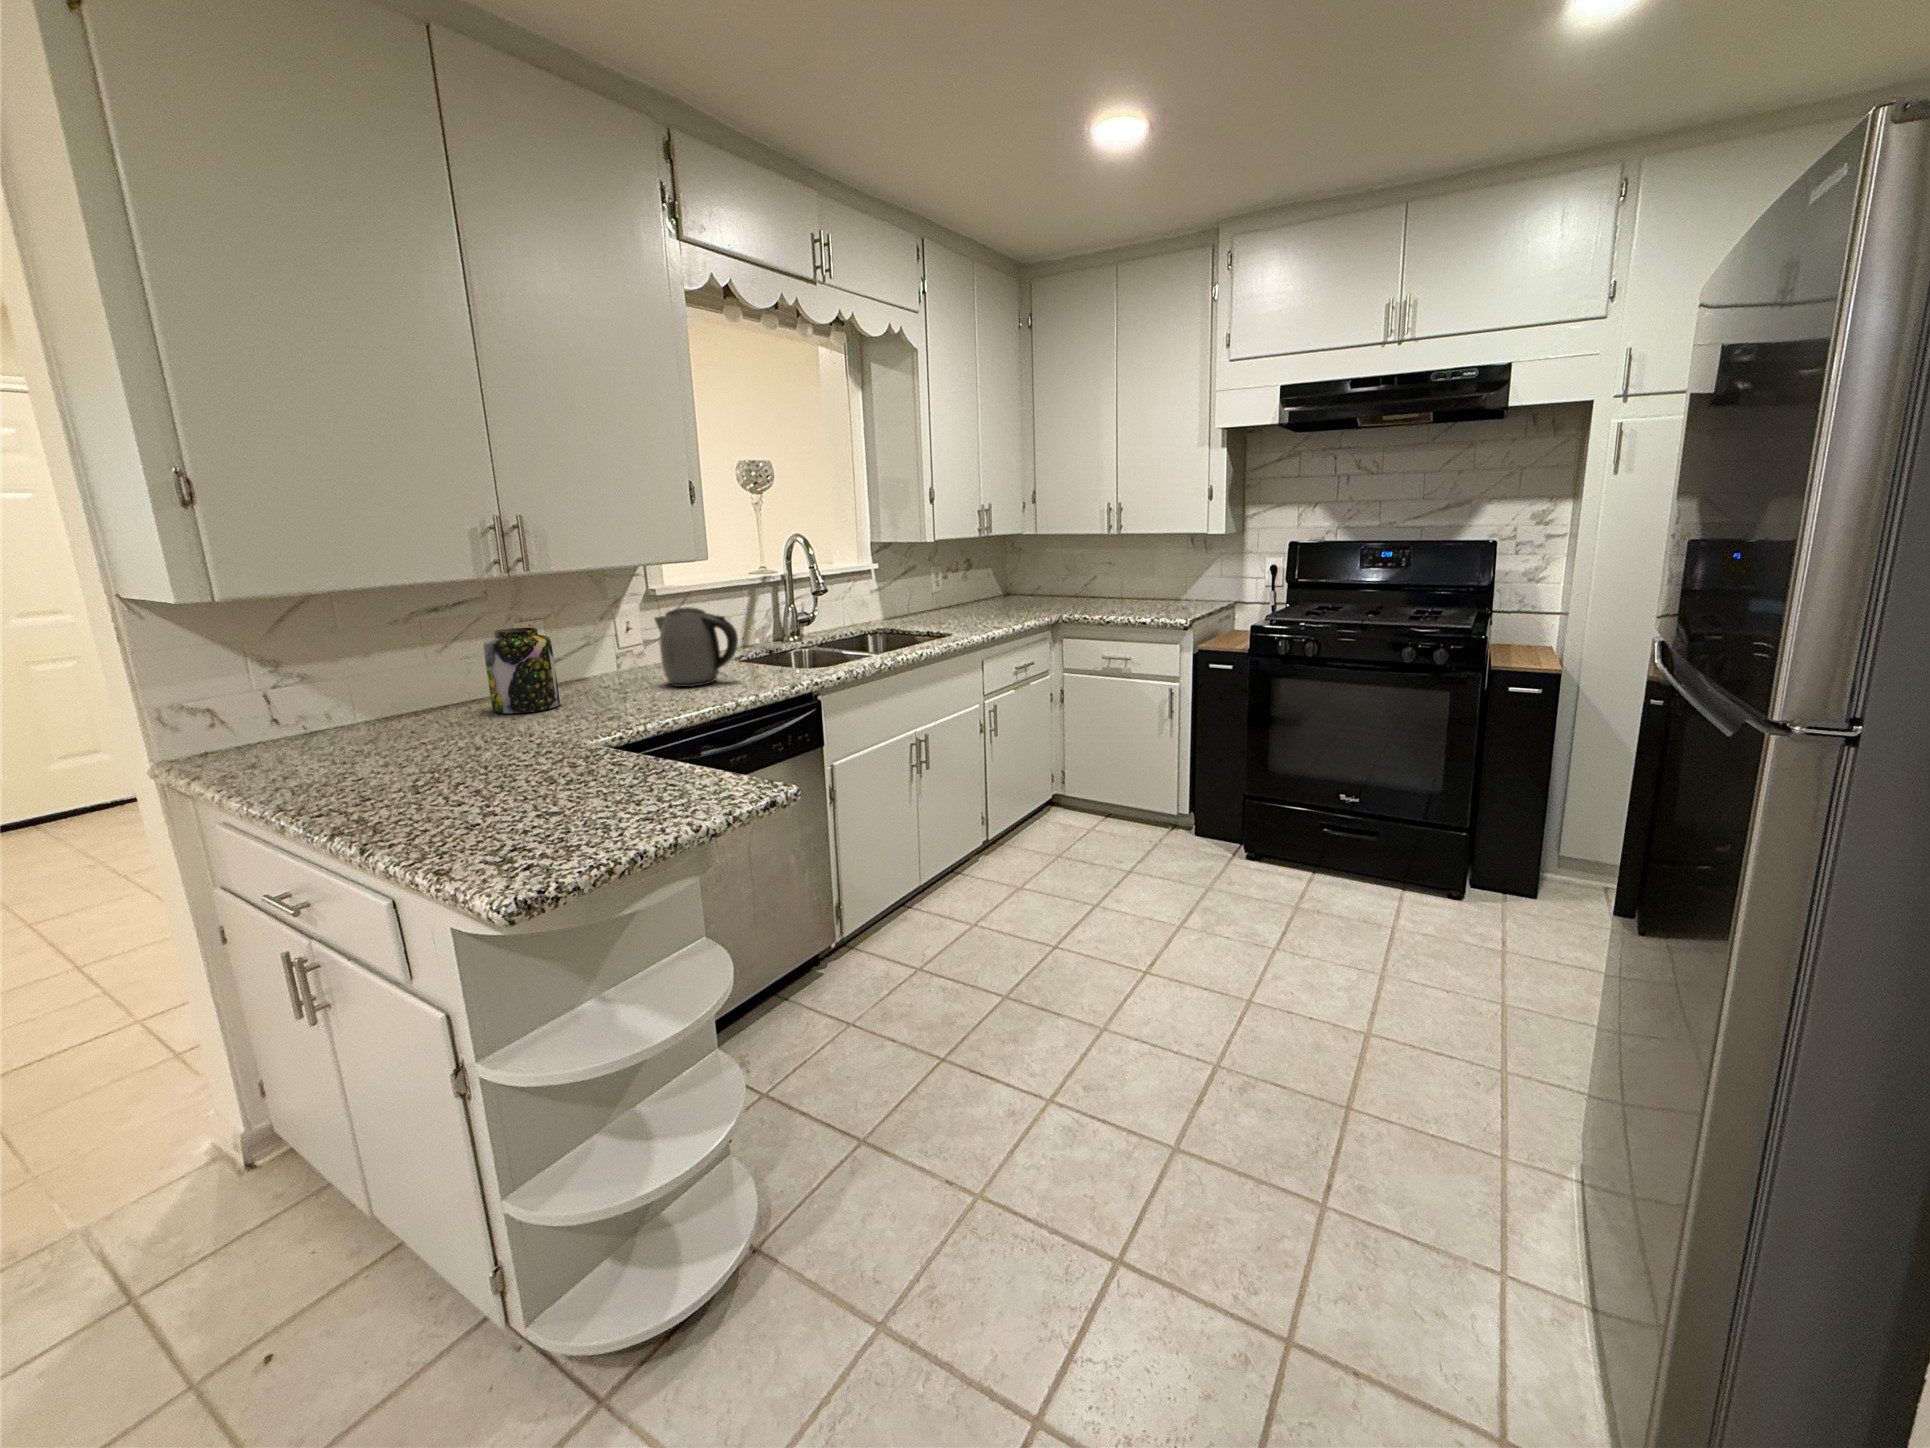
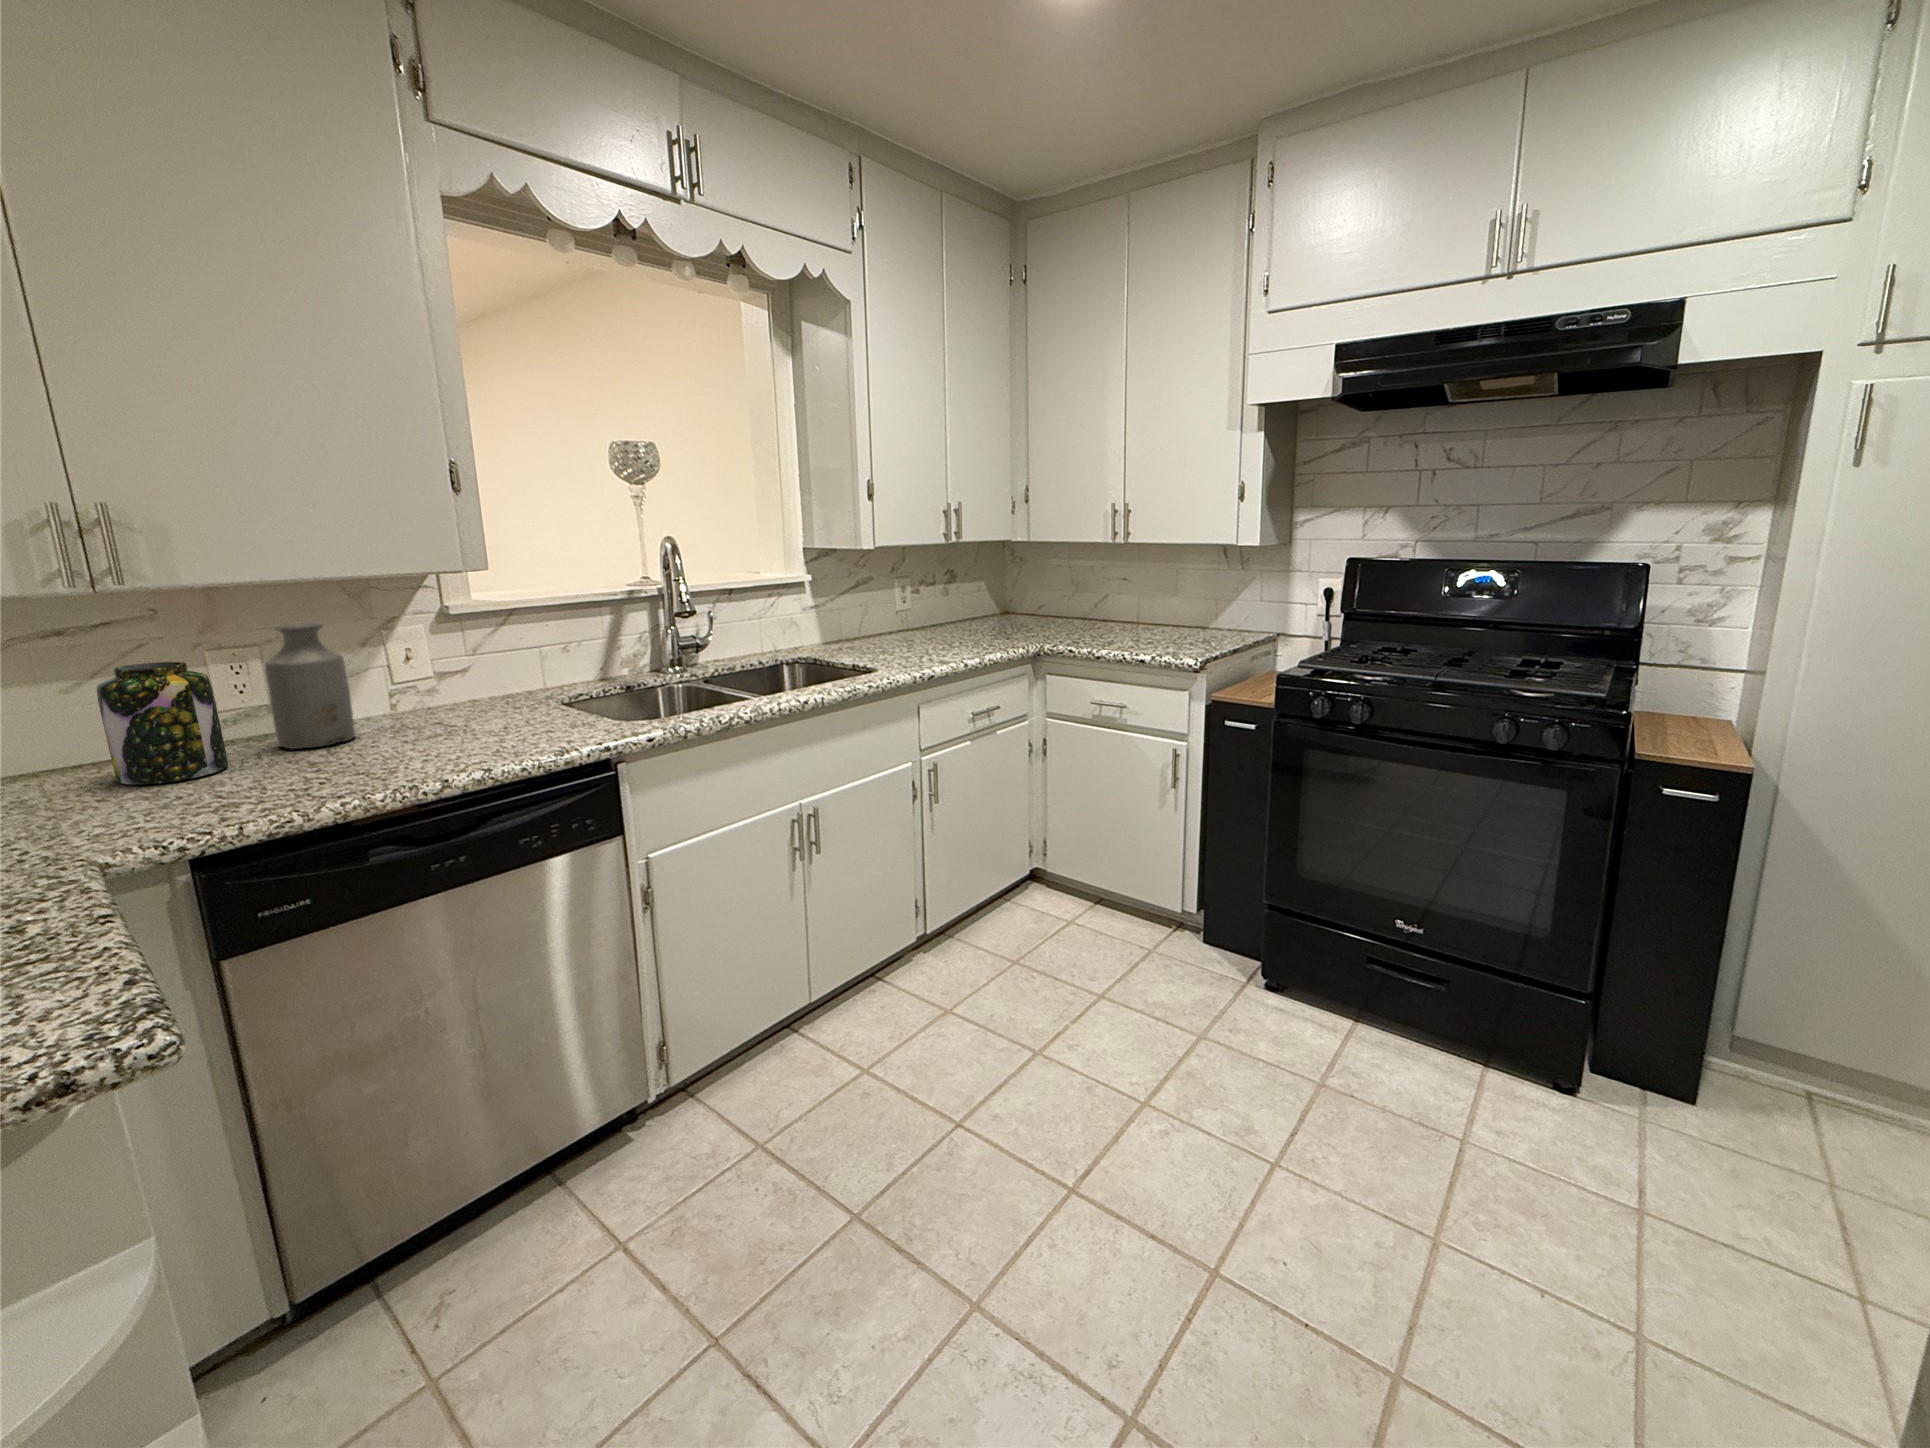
bottle: none [560,600,617,693] -> present [264,622,355,749]
kettle: present [655,607,738,687] -> none [401,635,514,745]

